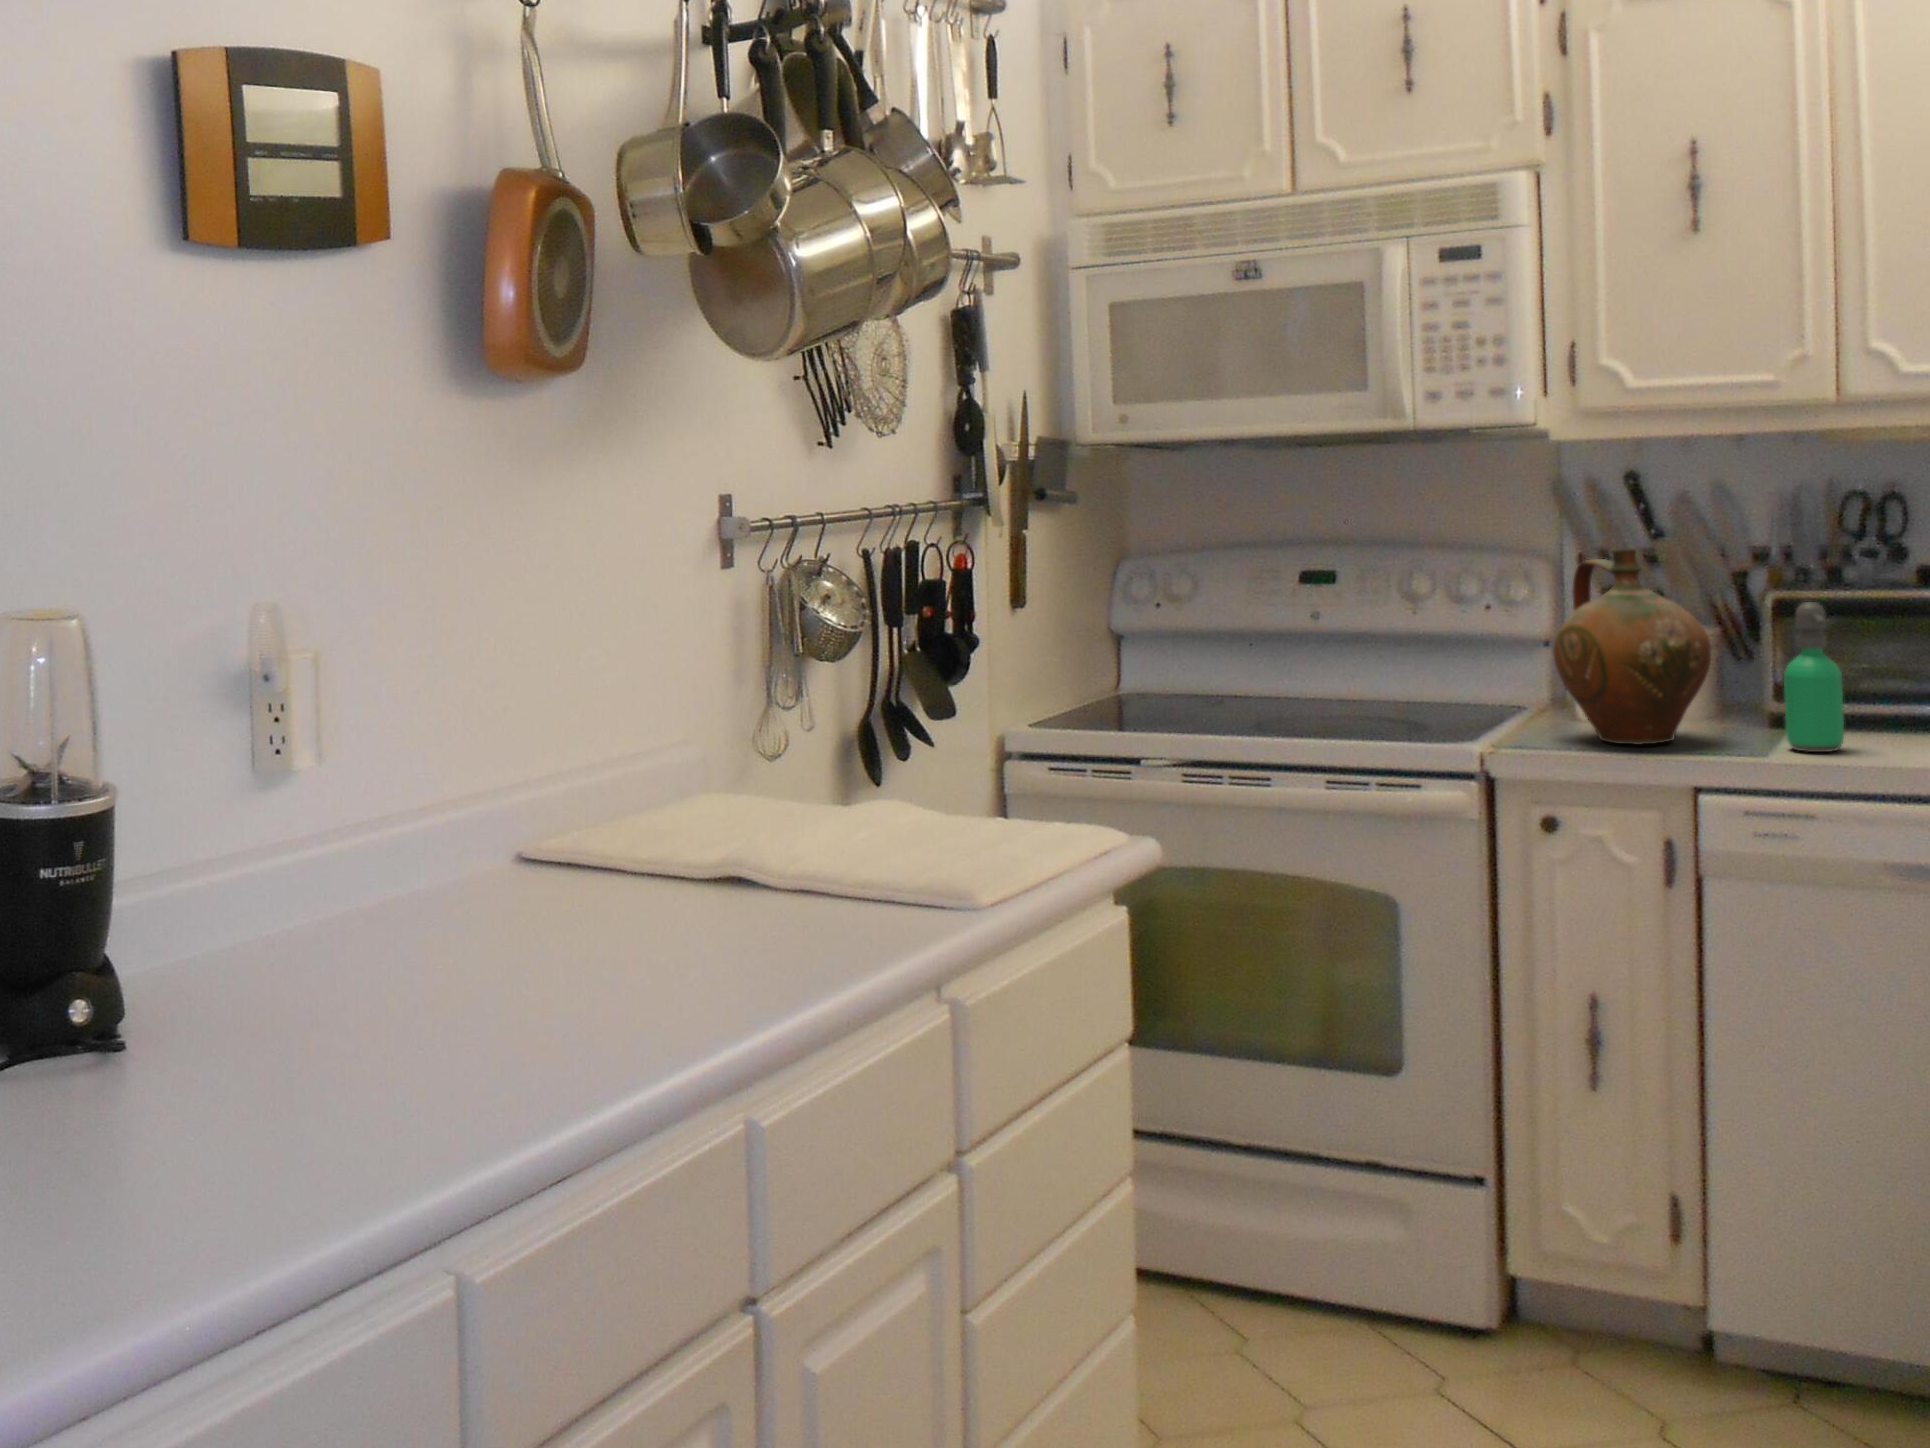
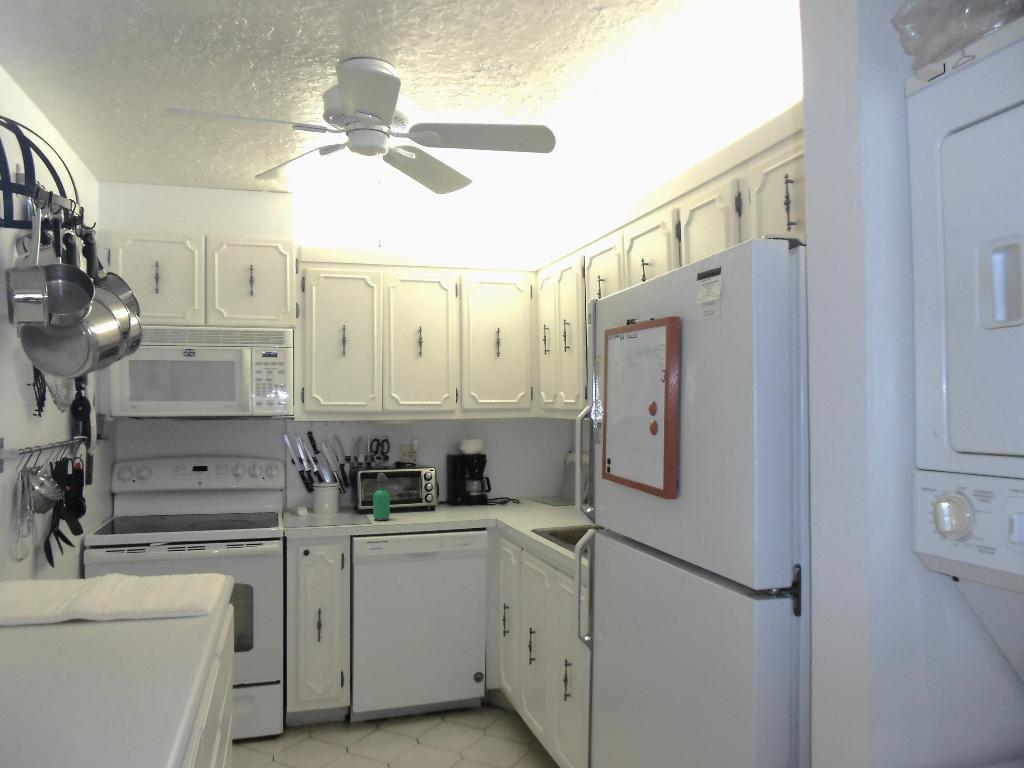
ceramic jug: present [1553,548,1711,745] -> none [303,457,351,523]

